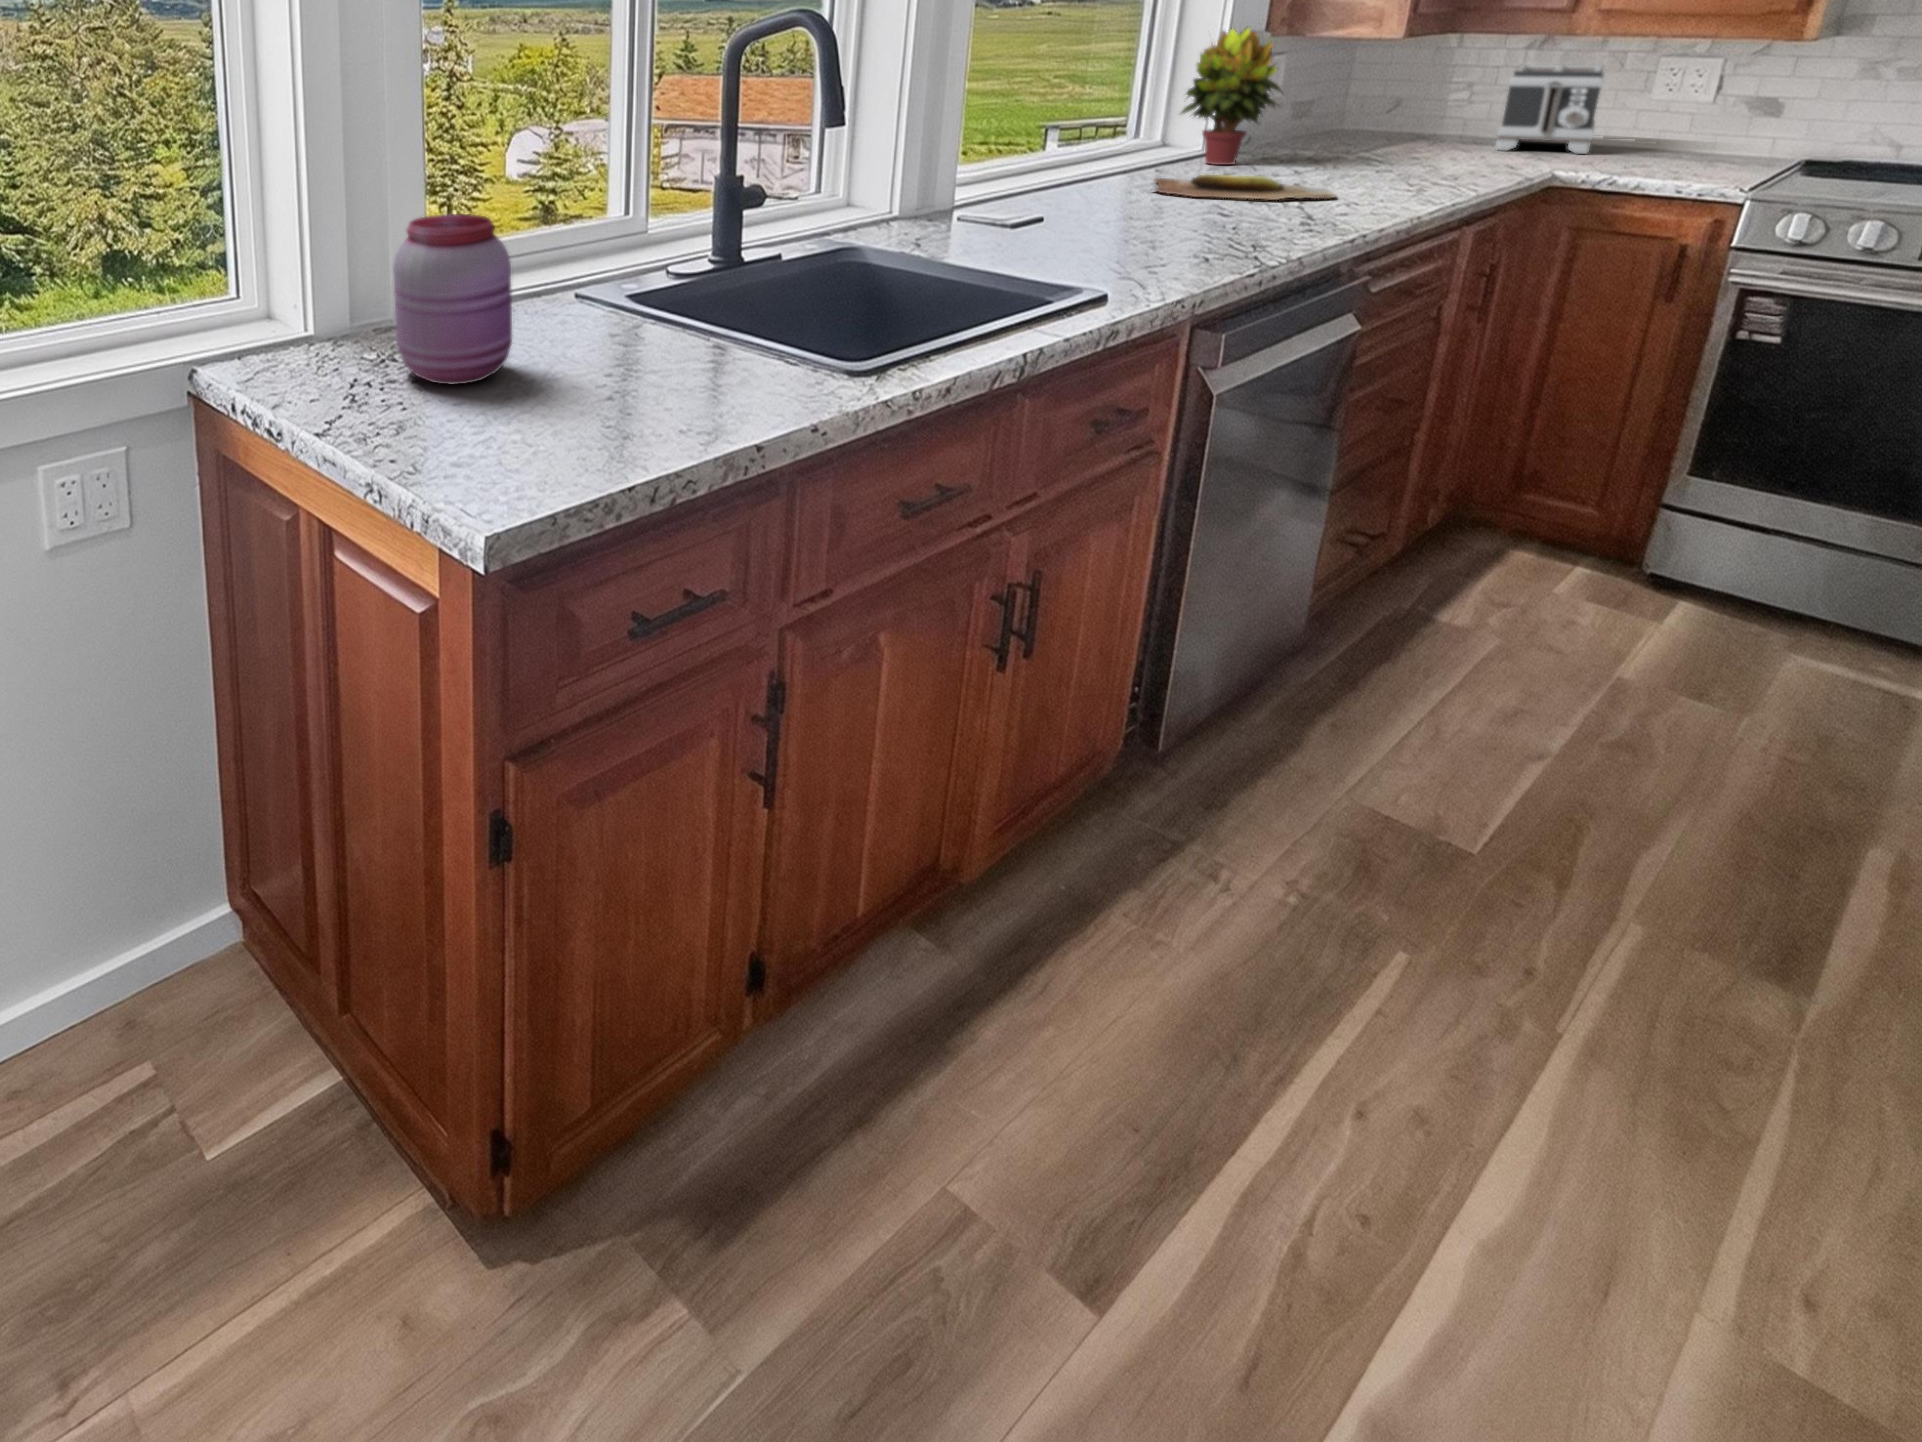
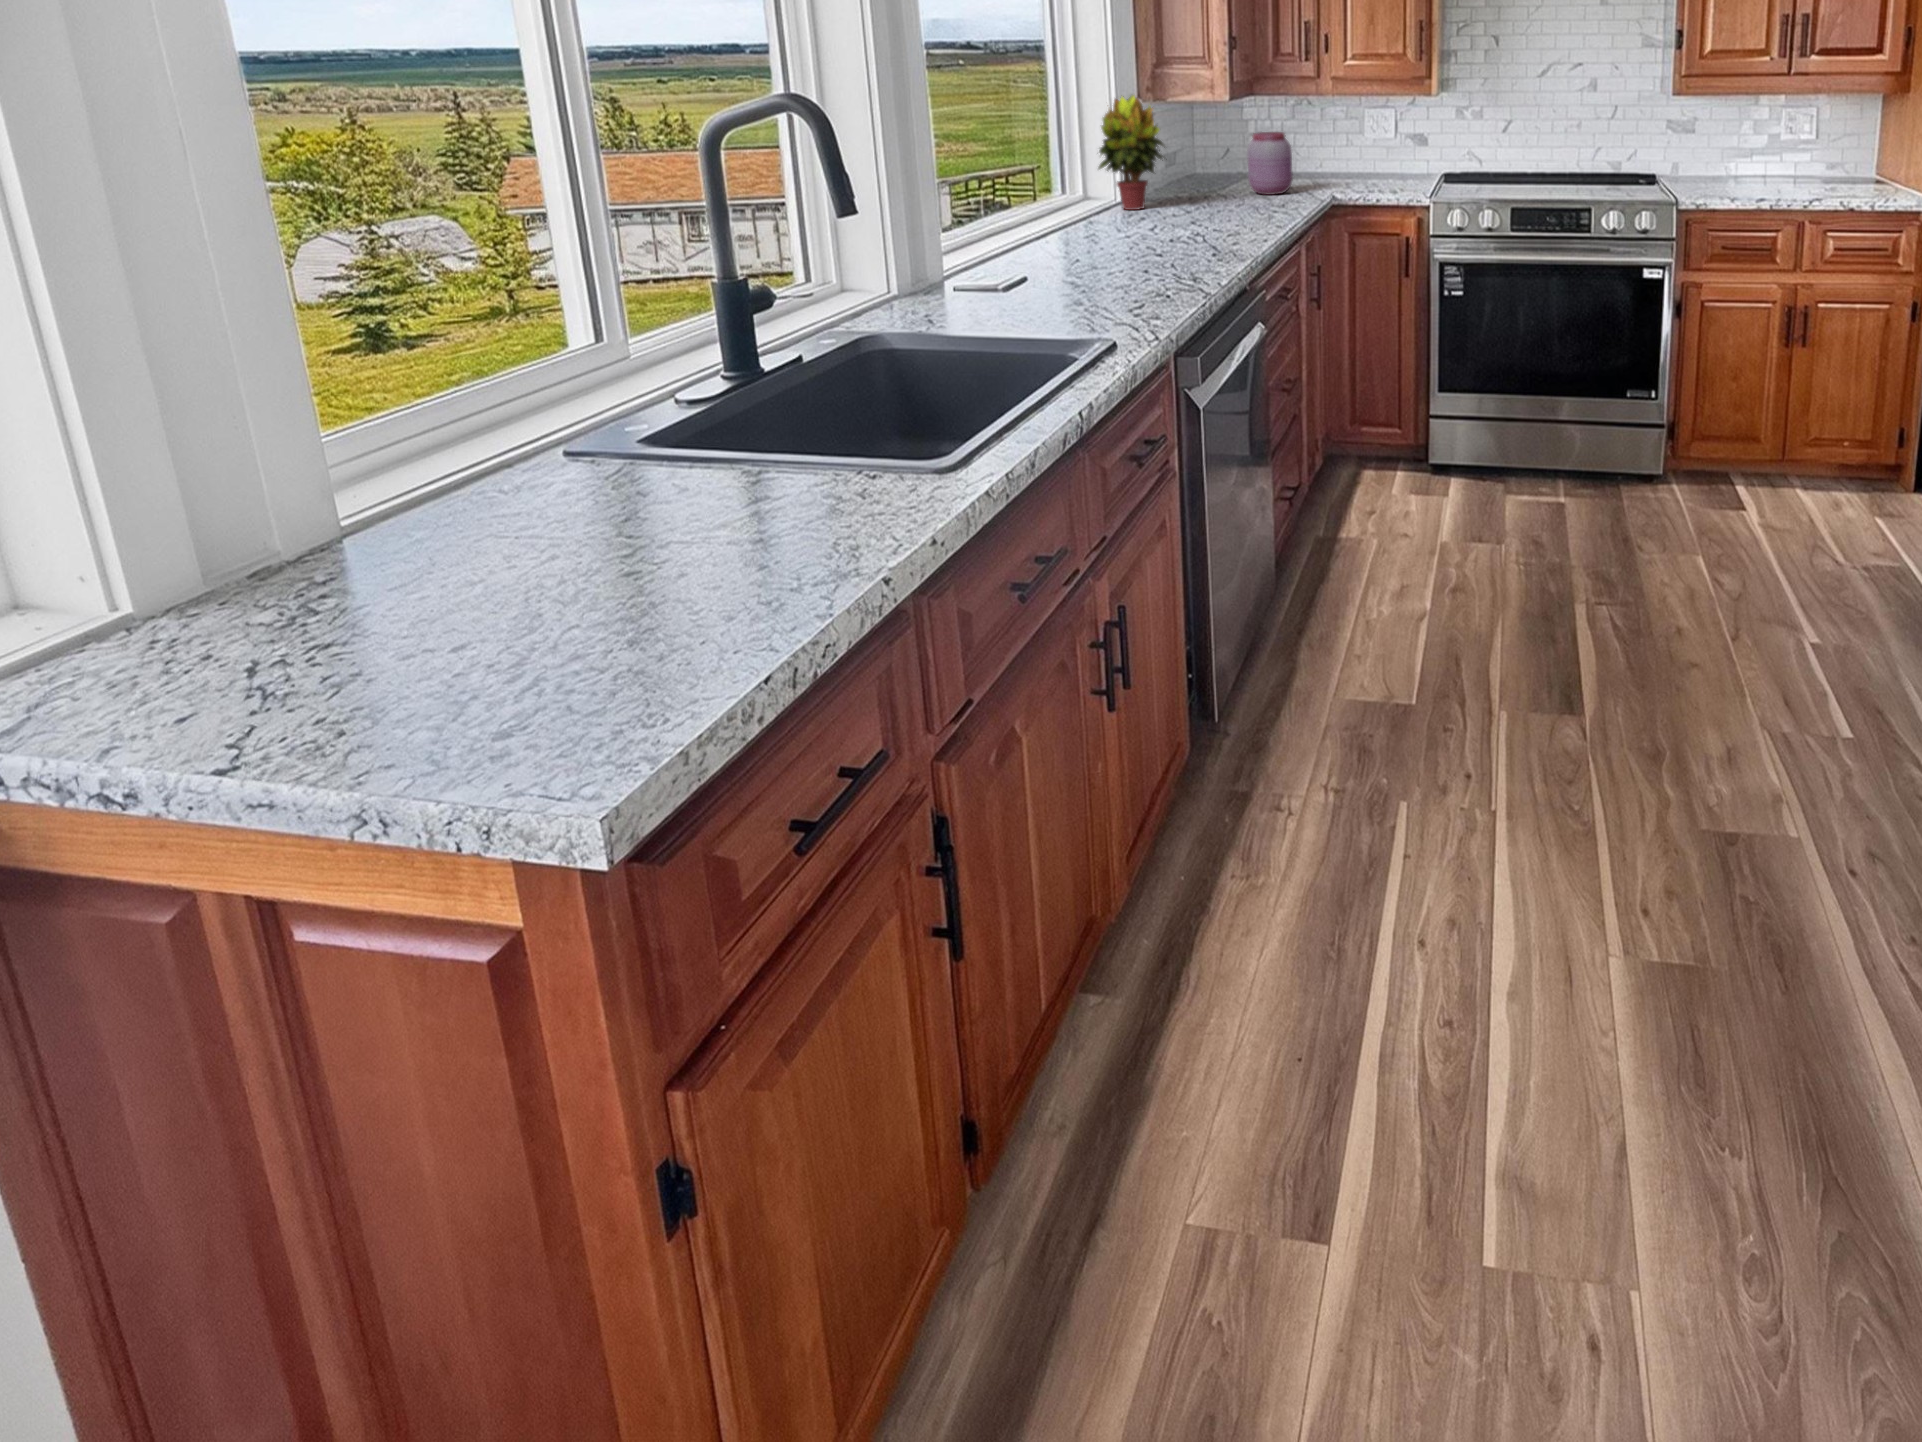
toaster: present [1496,65,1604,154] -> none [1293,116,1344,181]
cutting board: present [1155,174,1335,200] -> none [1094,218,1224,241]
jar: present [393,214,512,384] -> present [1247,132,1293,195]

